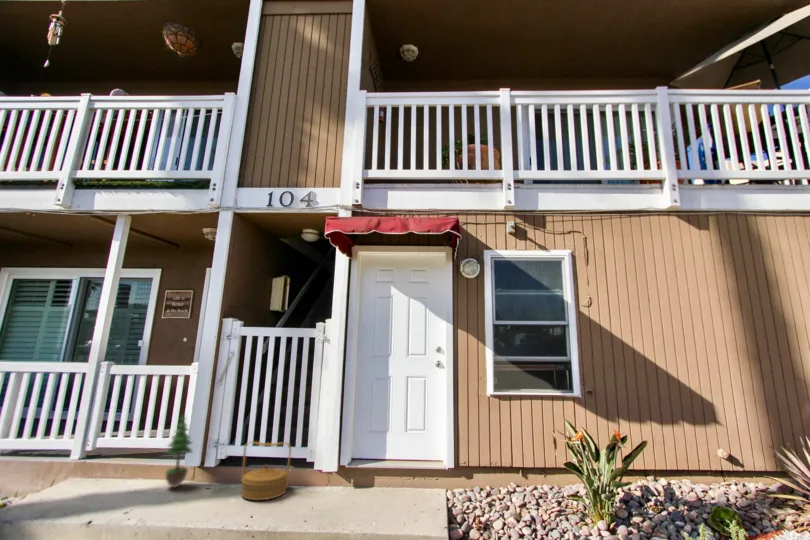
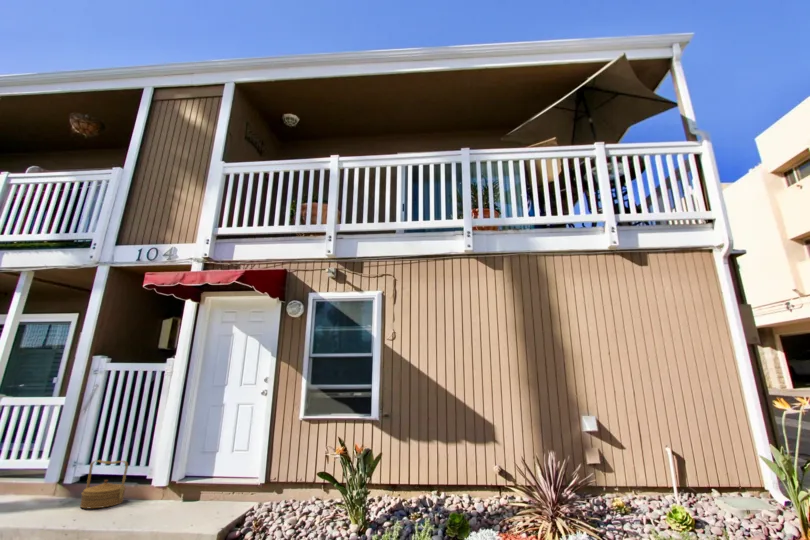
potted tree: present [166,416,192,488] -> none [26,437,54,500]

